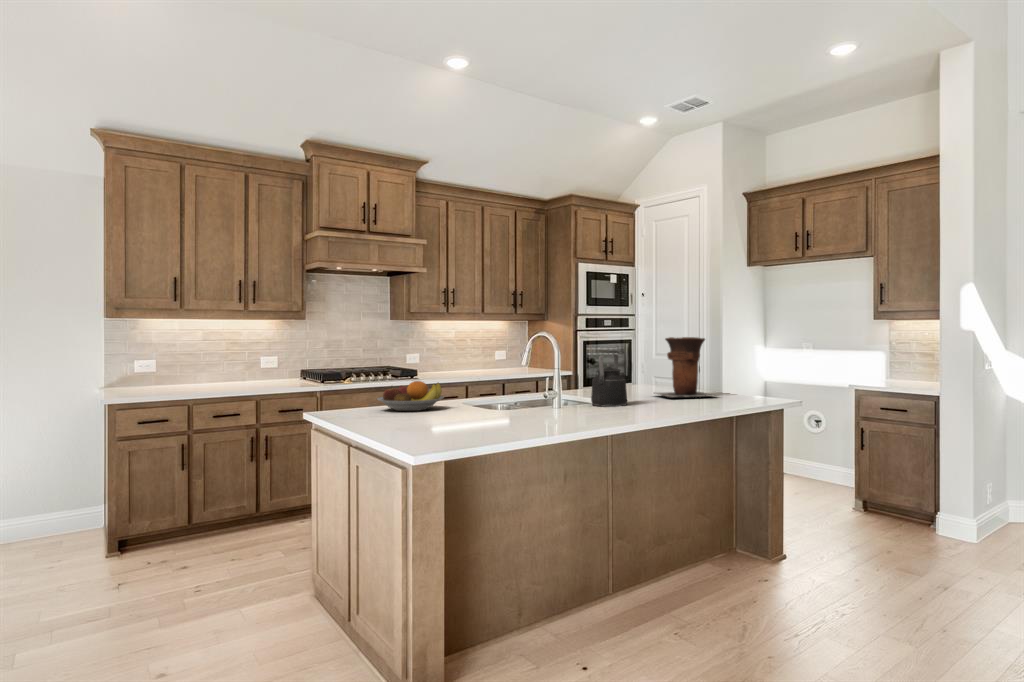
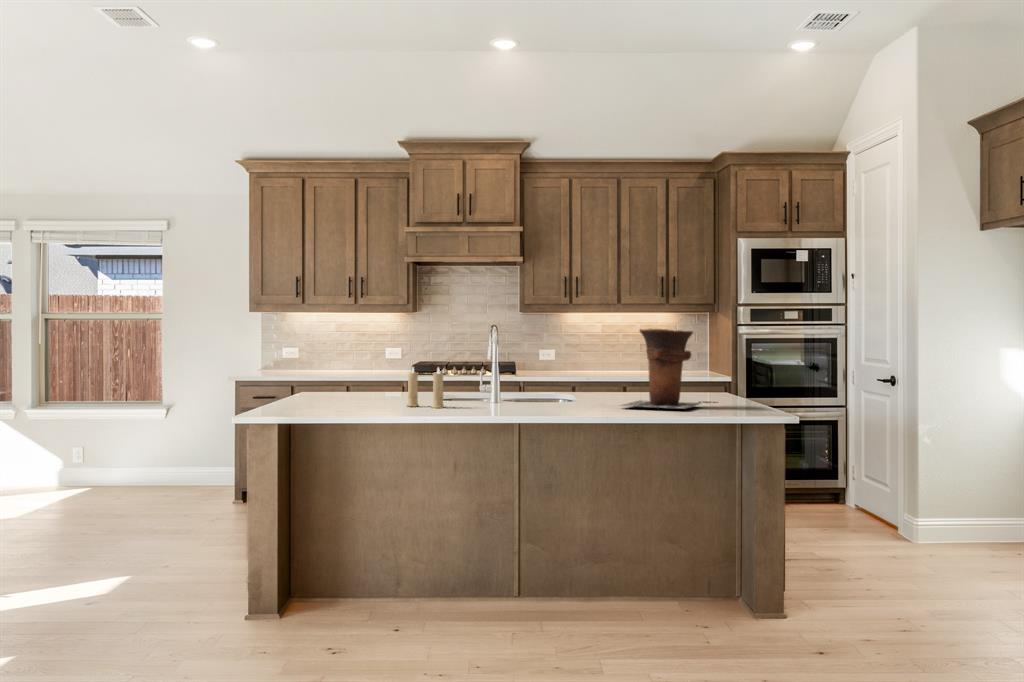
kettle: present [591,354,627,407] -> none [496,348,557,410]
candle: none [521,372,561,411] -> present [407,367,444,408]
fruit bowl: present [377,381,444,411] -> none [324,371,392,400]

